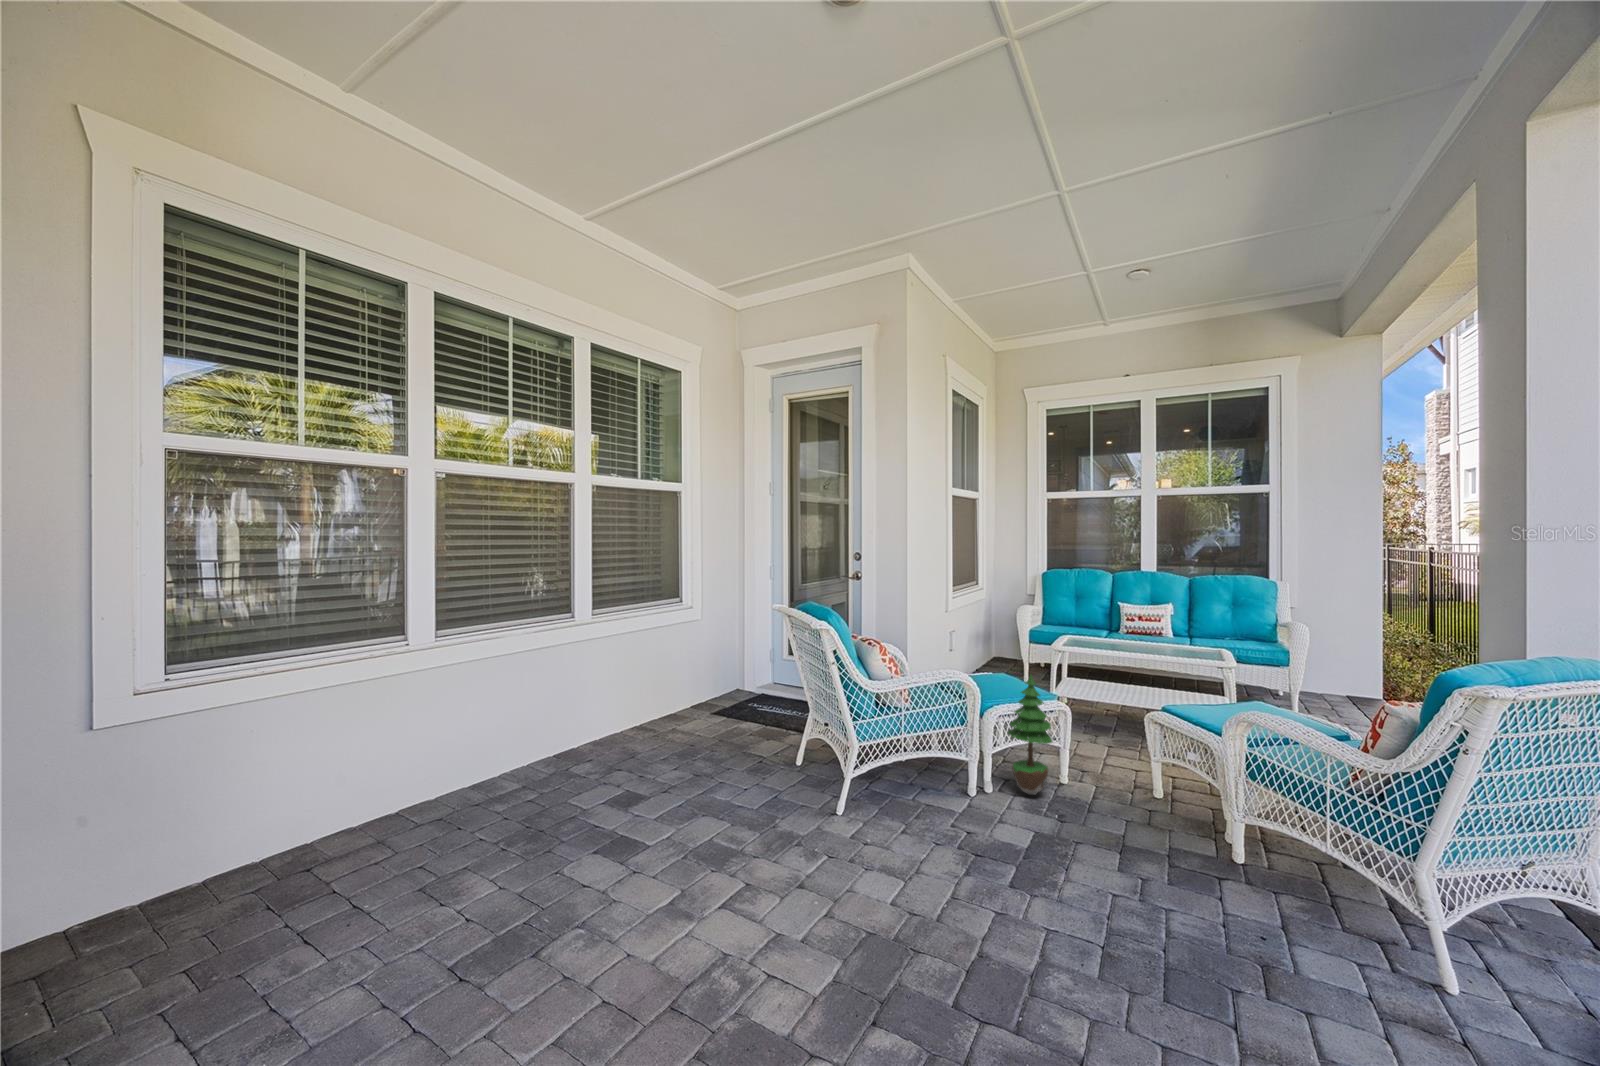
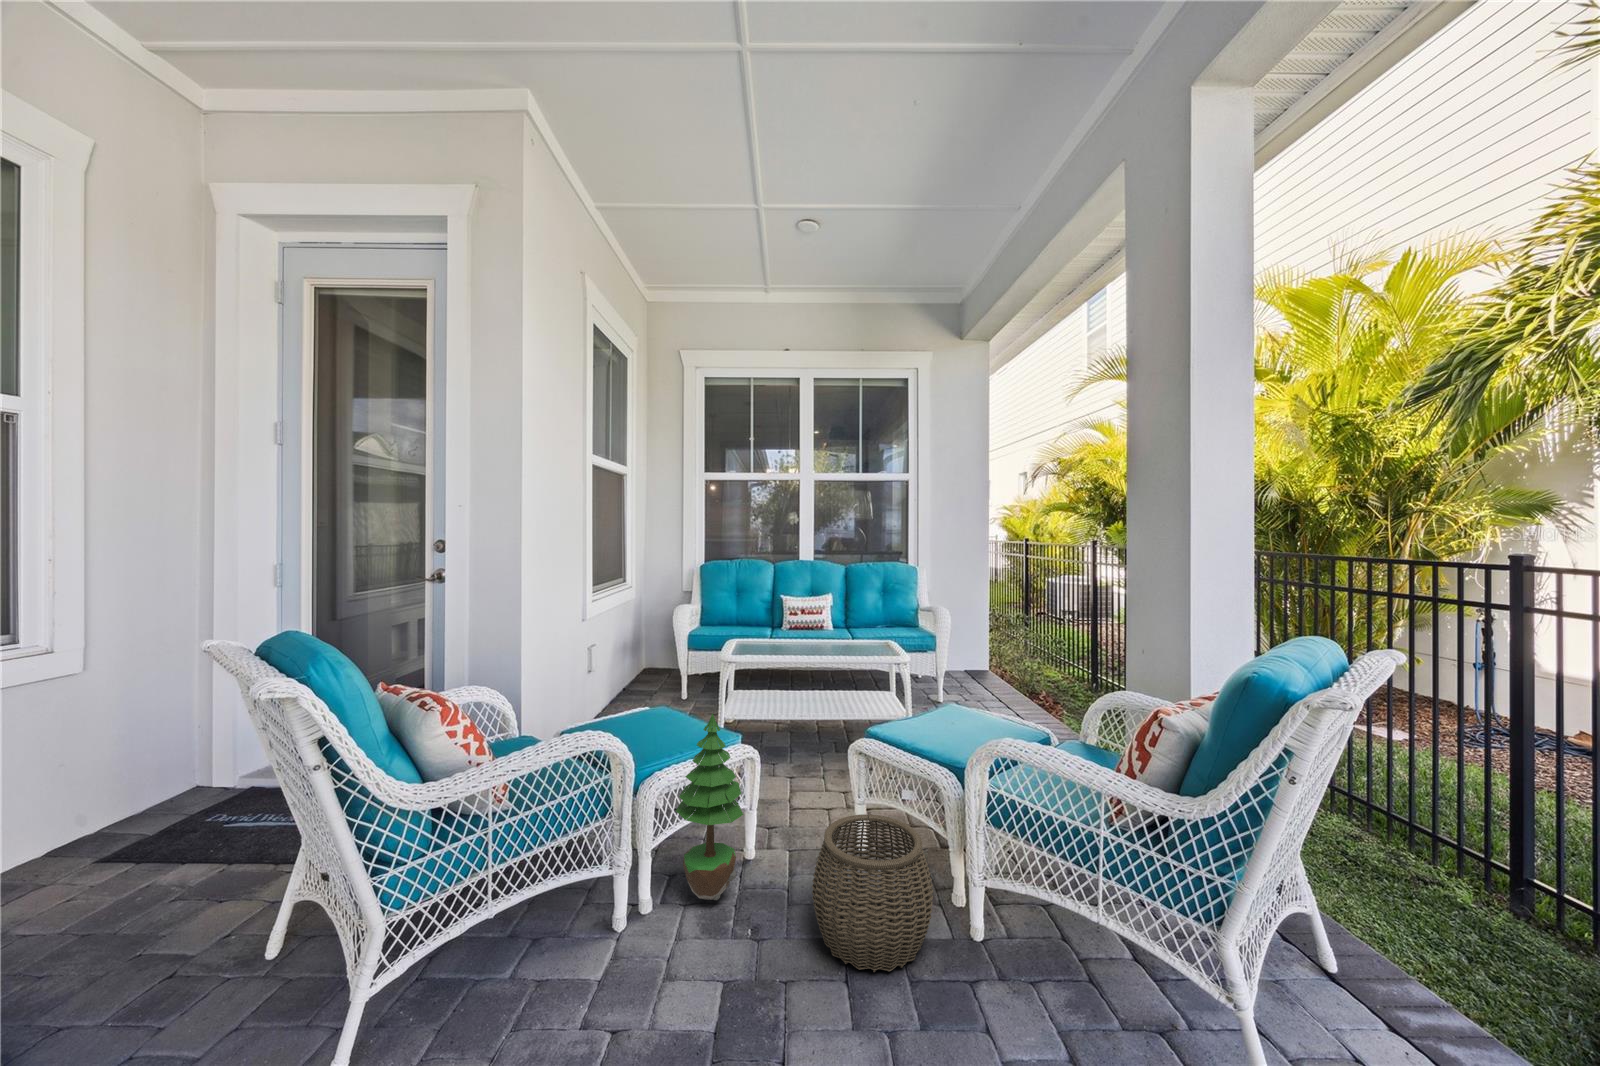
woven basket: none [1099,756,1194,855] -> present [812,814,933,972]

